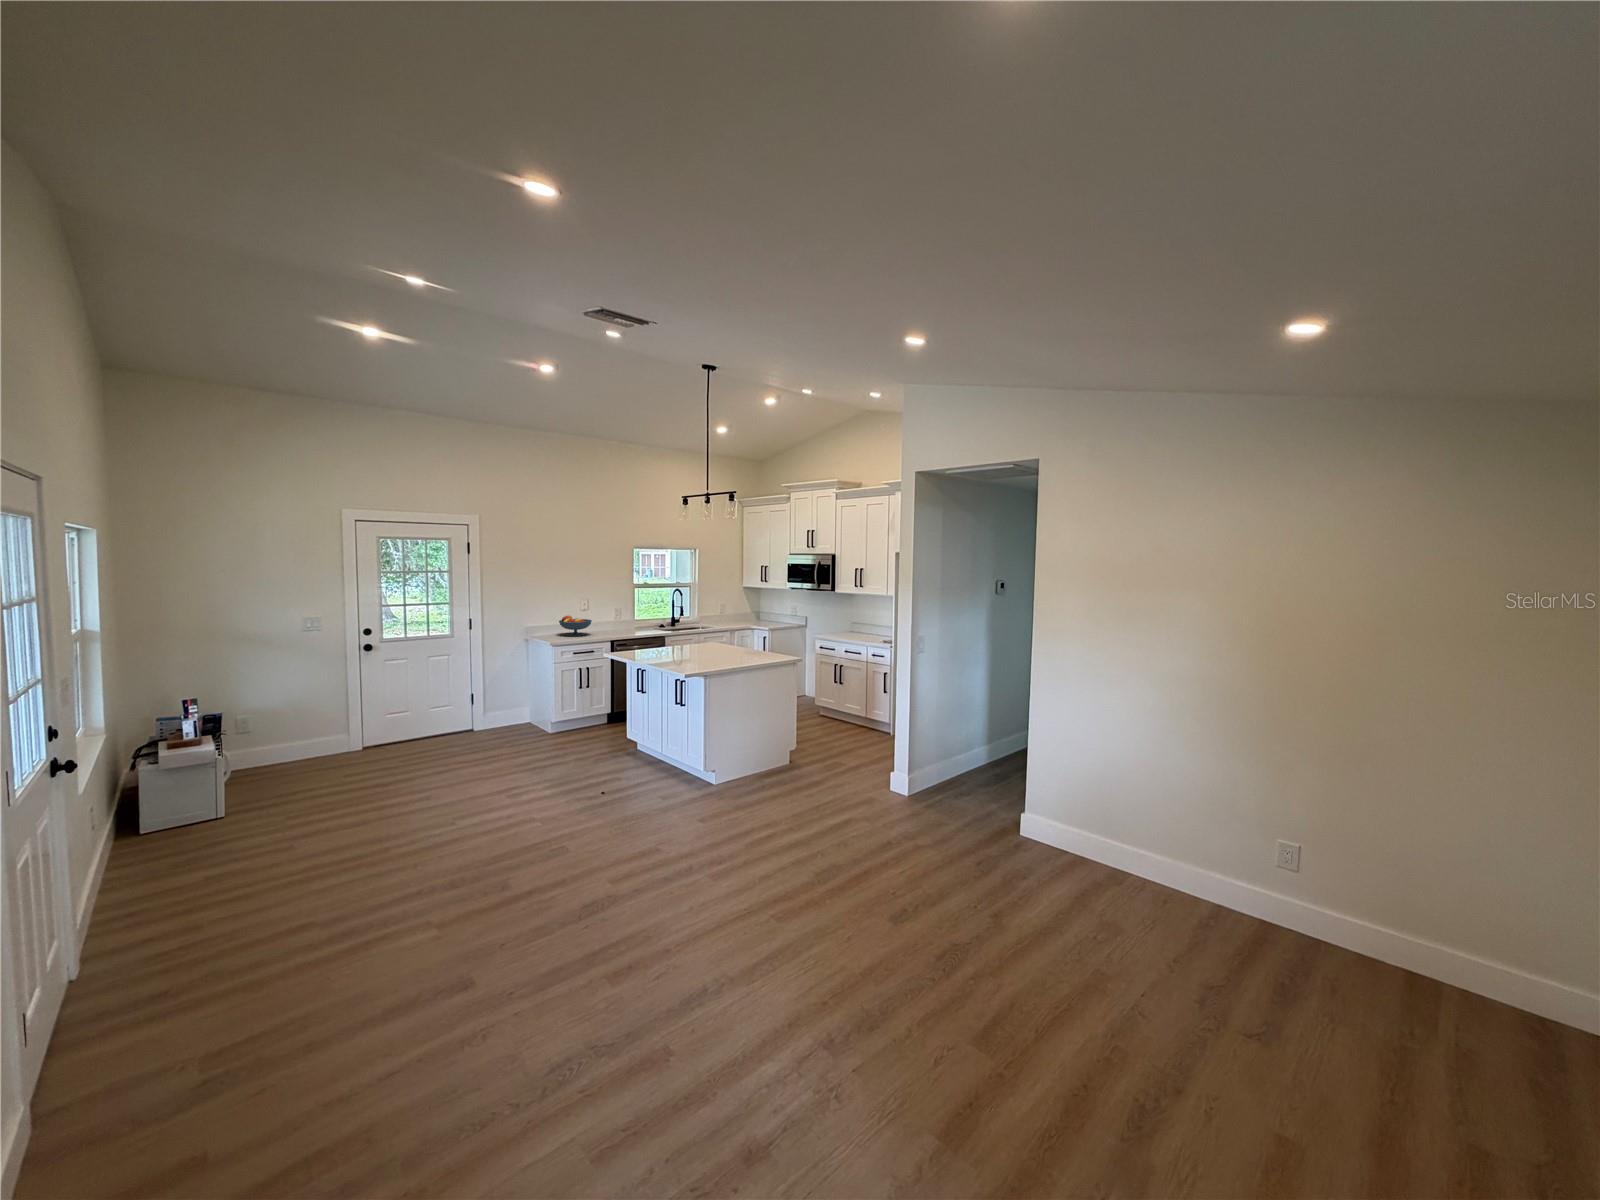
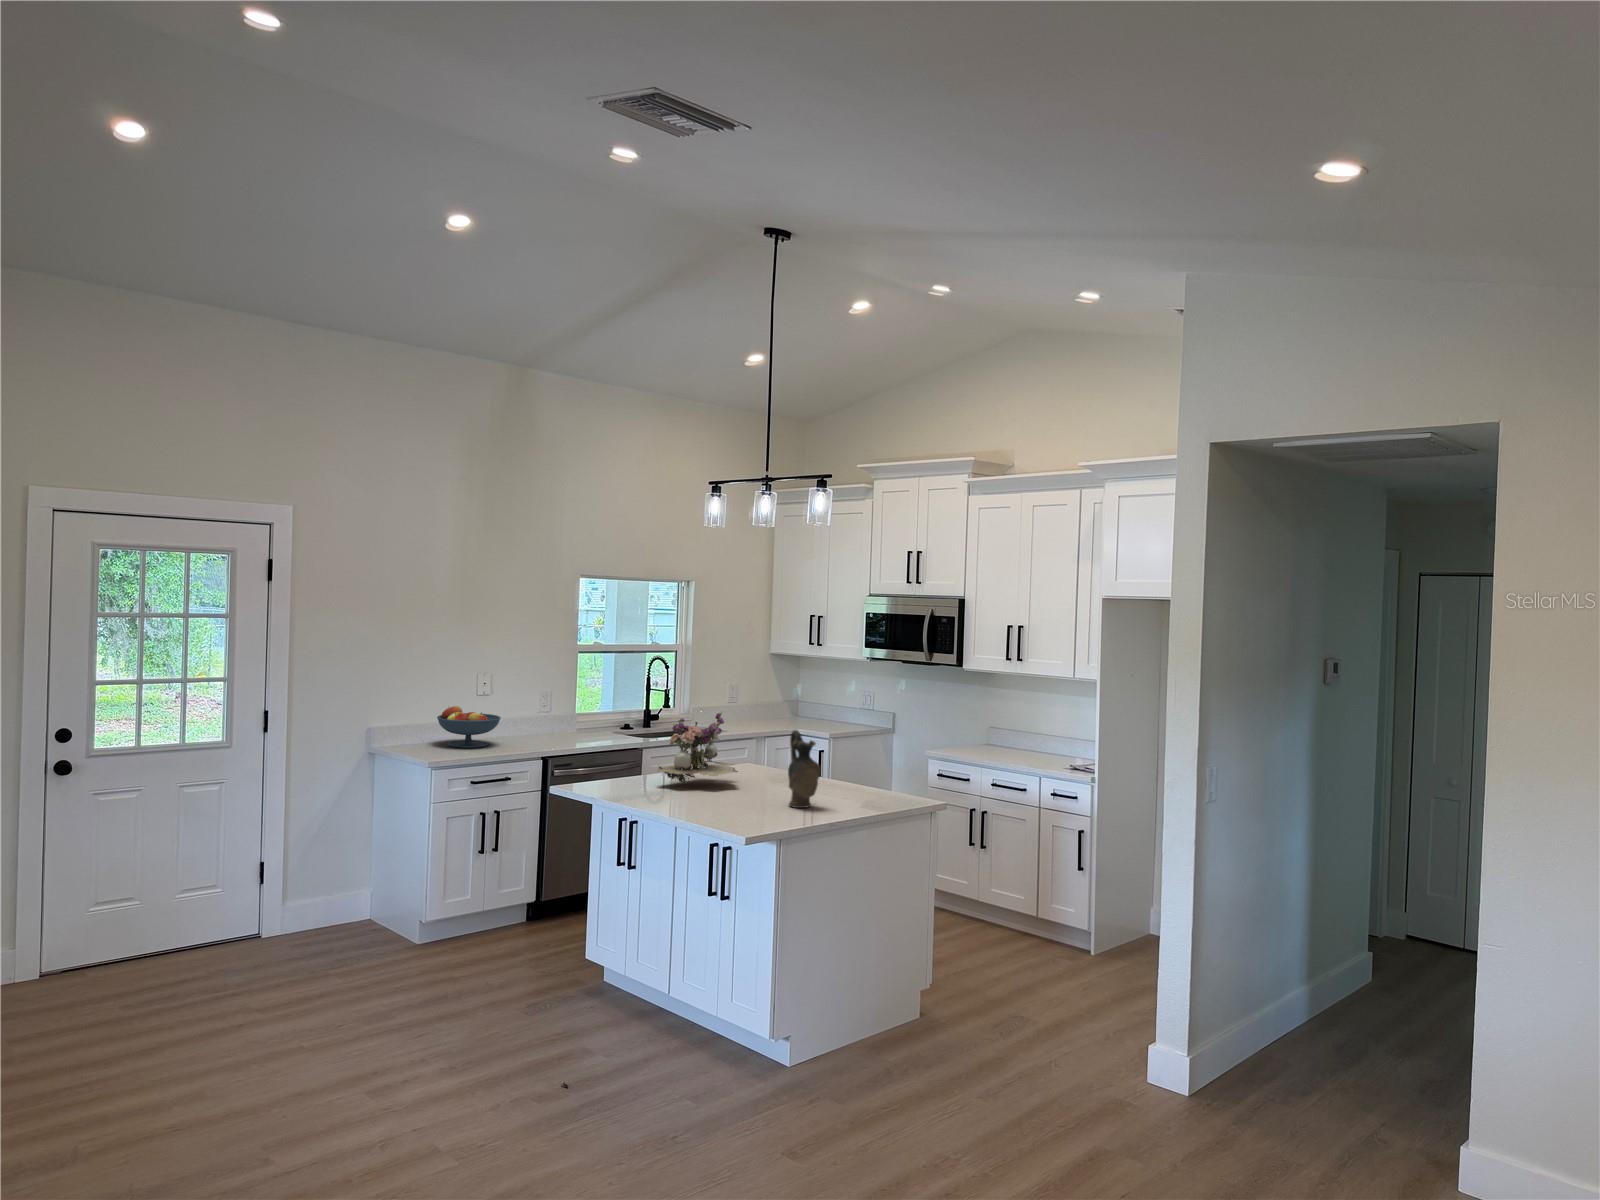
flower arrangement: none [657,614,700,651] -> present [657,712,738,784]
ceramic pitcher: none [717,622,733,661] -> present [788,730,821,808]

